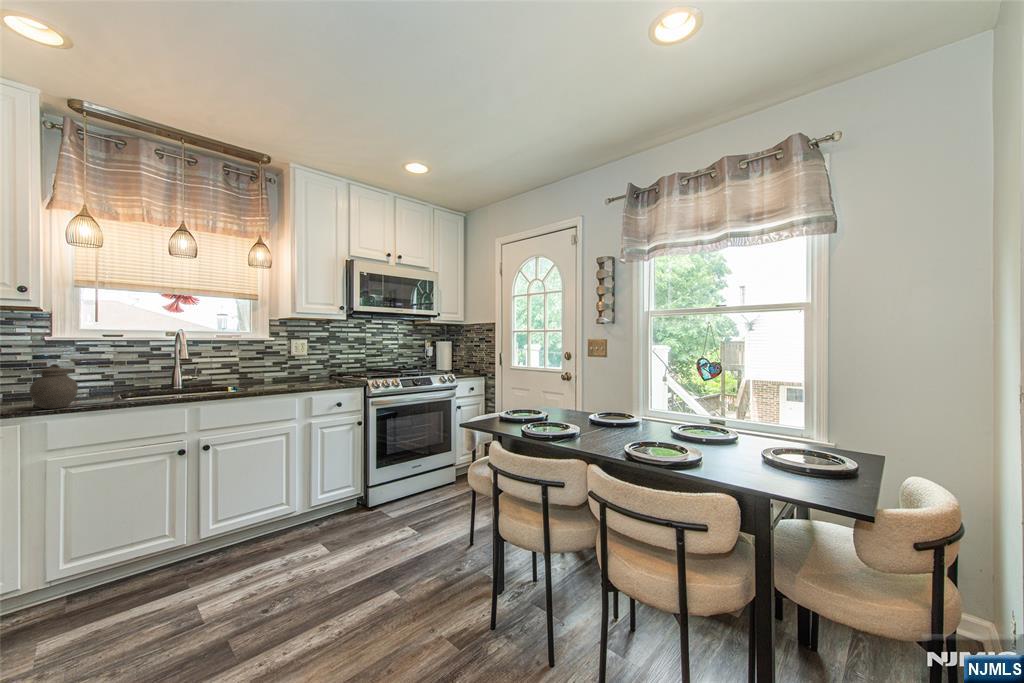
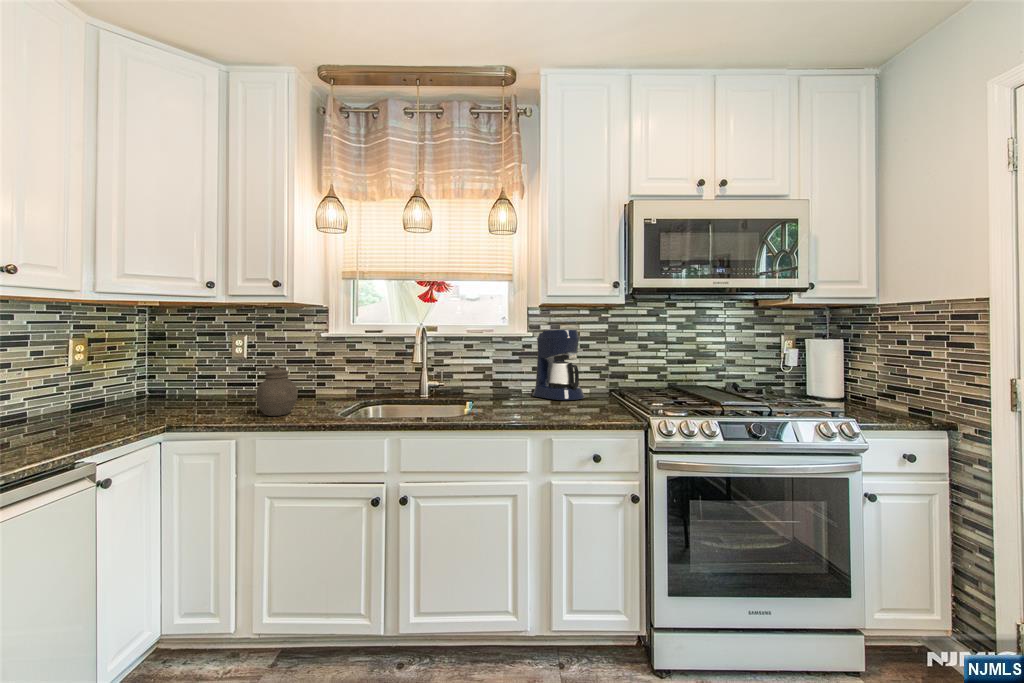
coffee maker: none [278,336,318,382] -> present [533,330,585,400]

